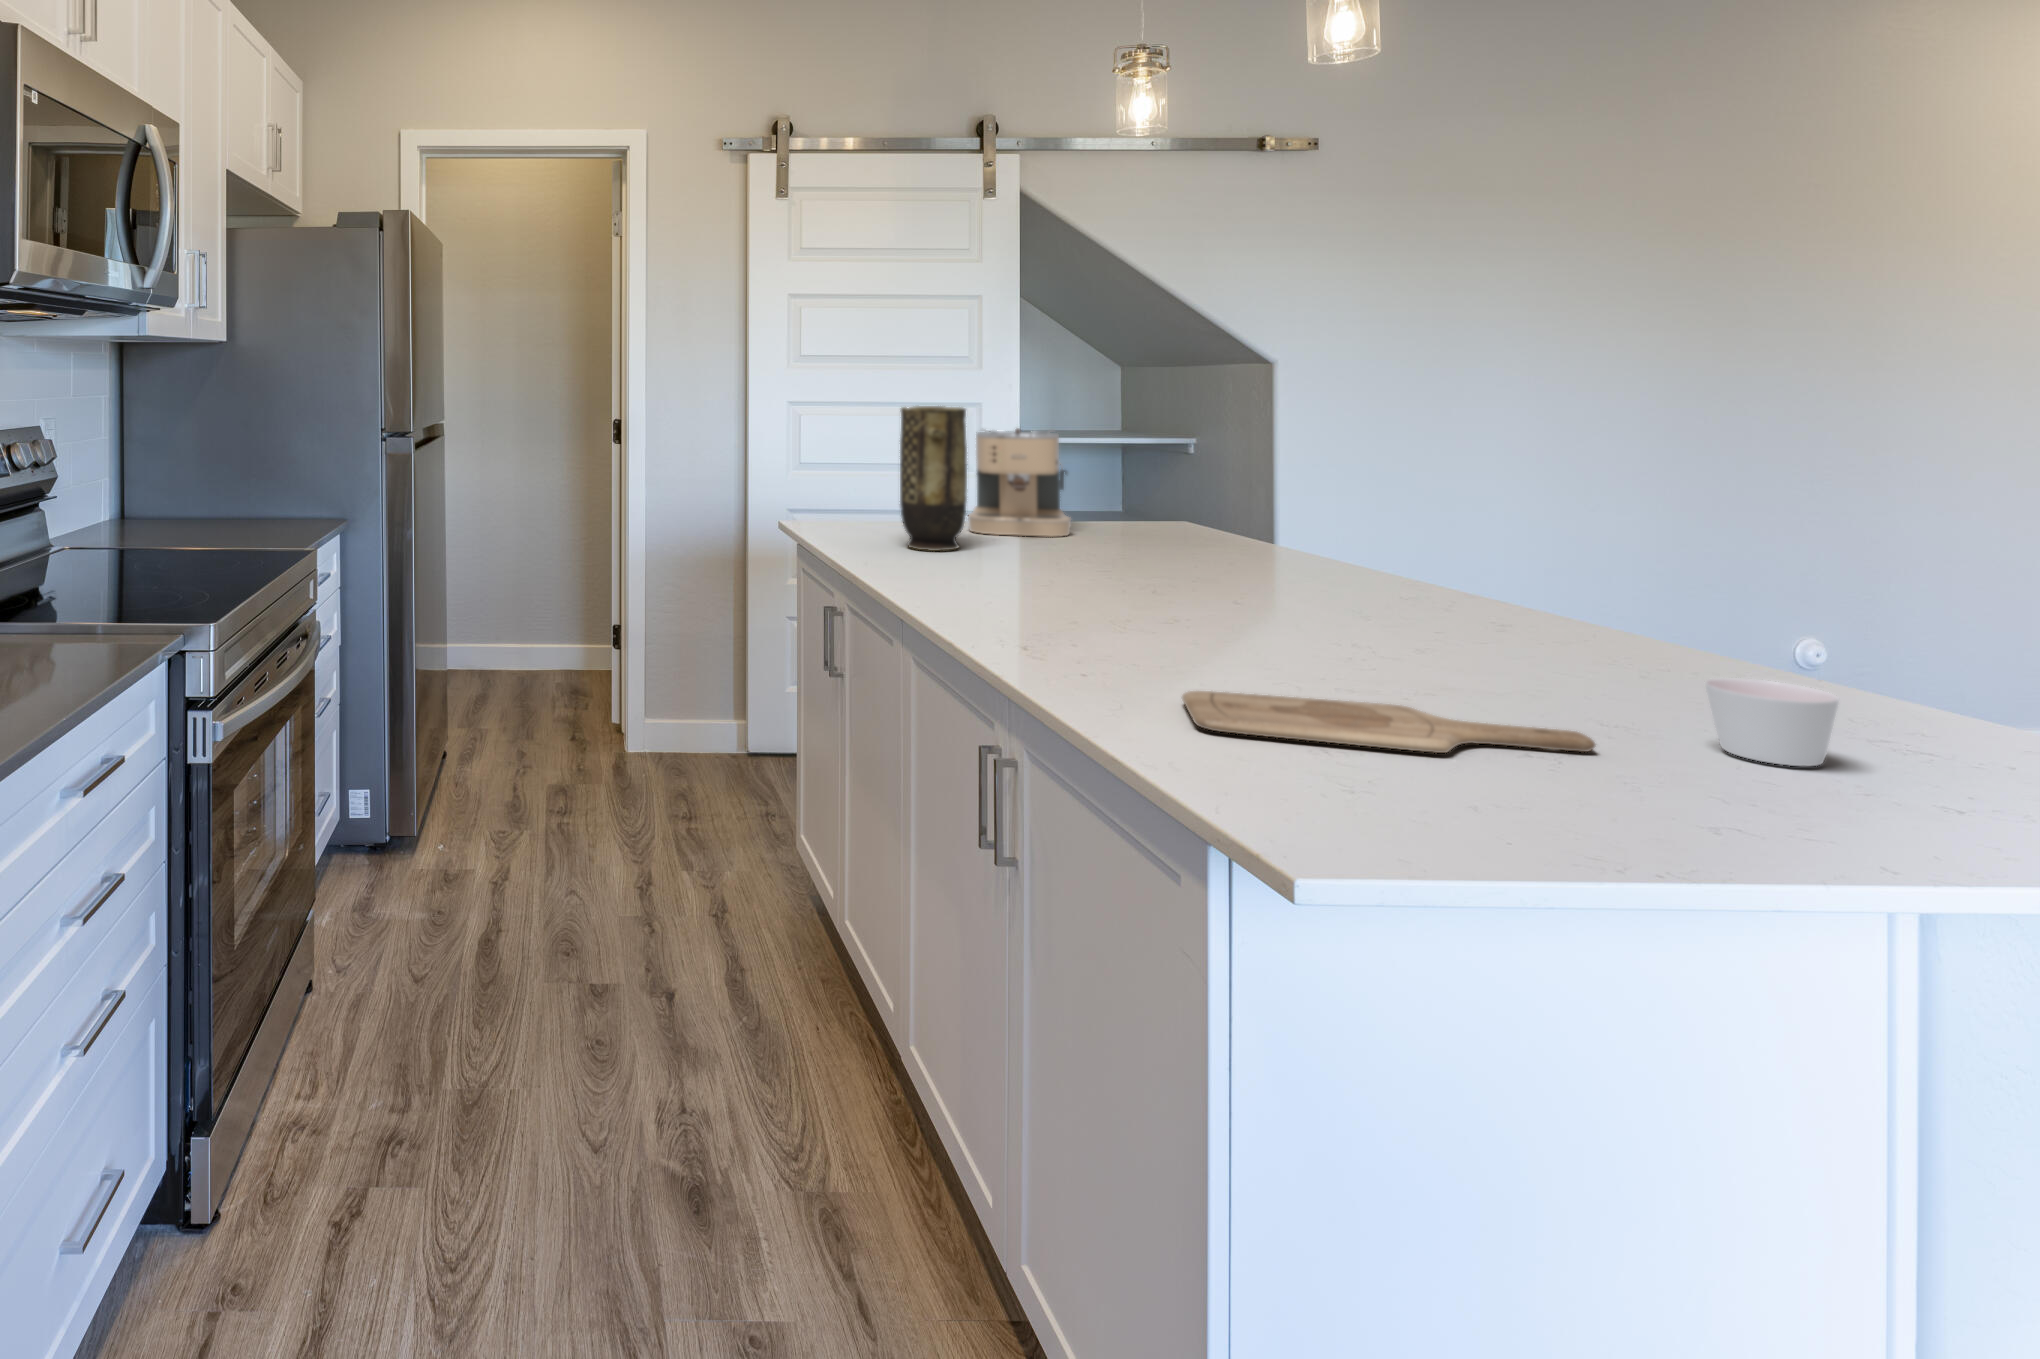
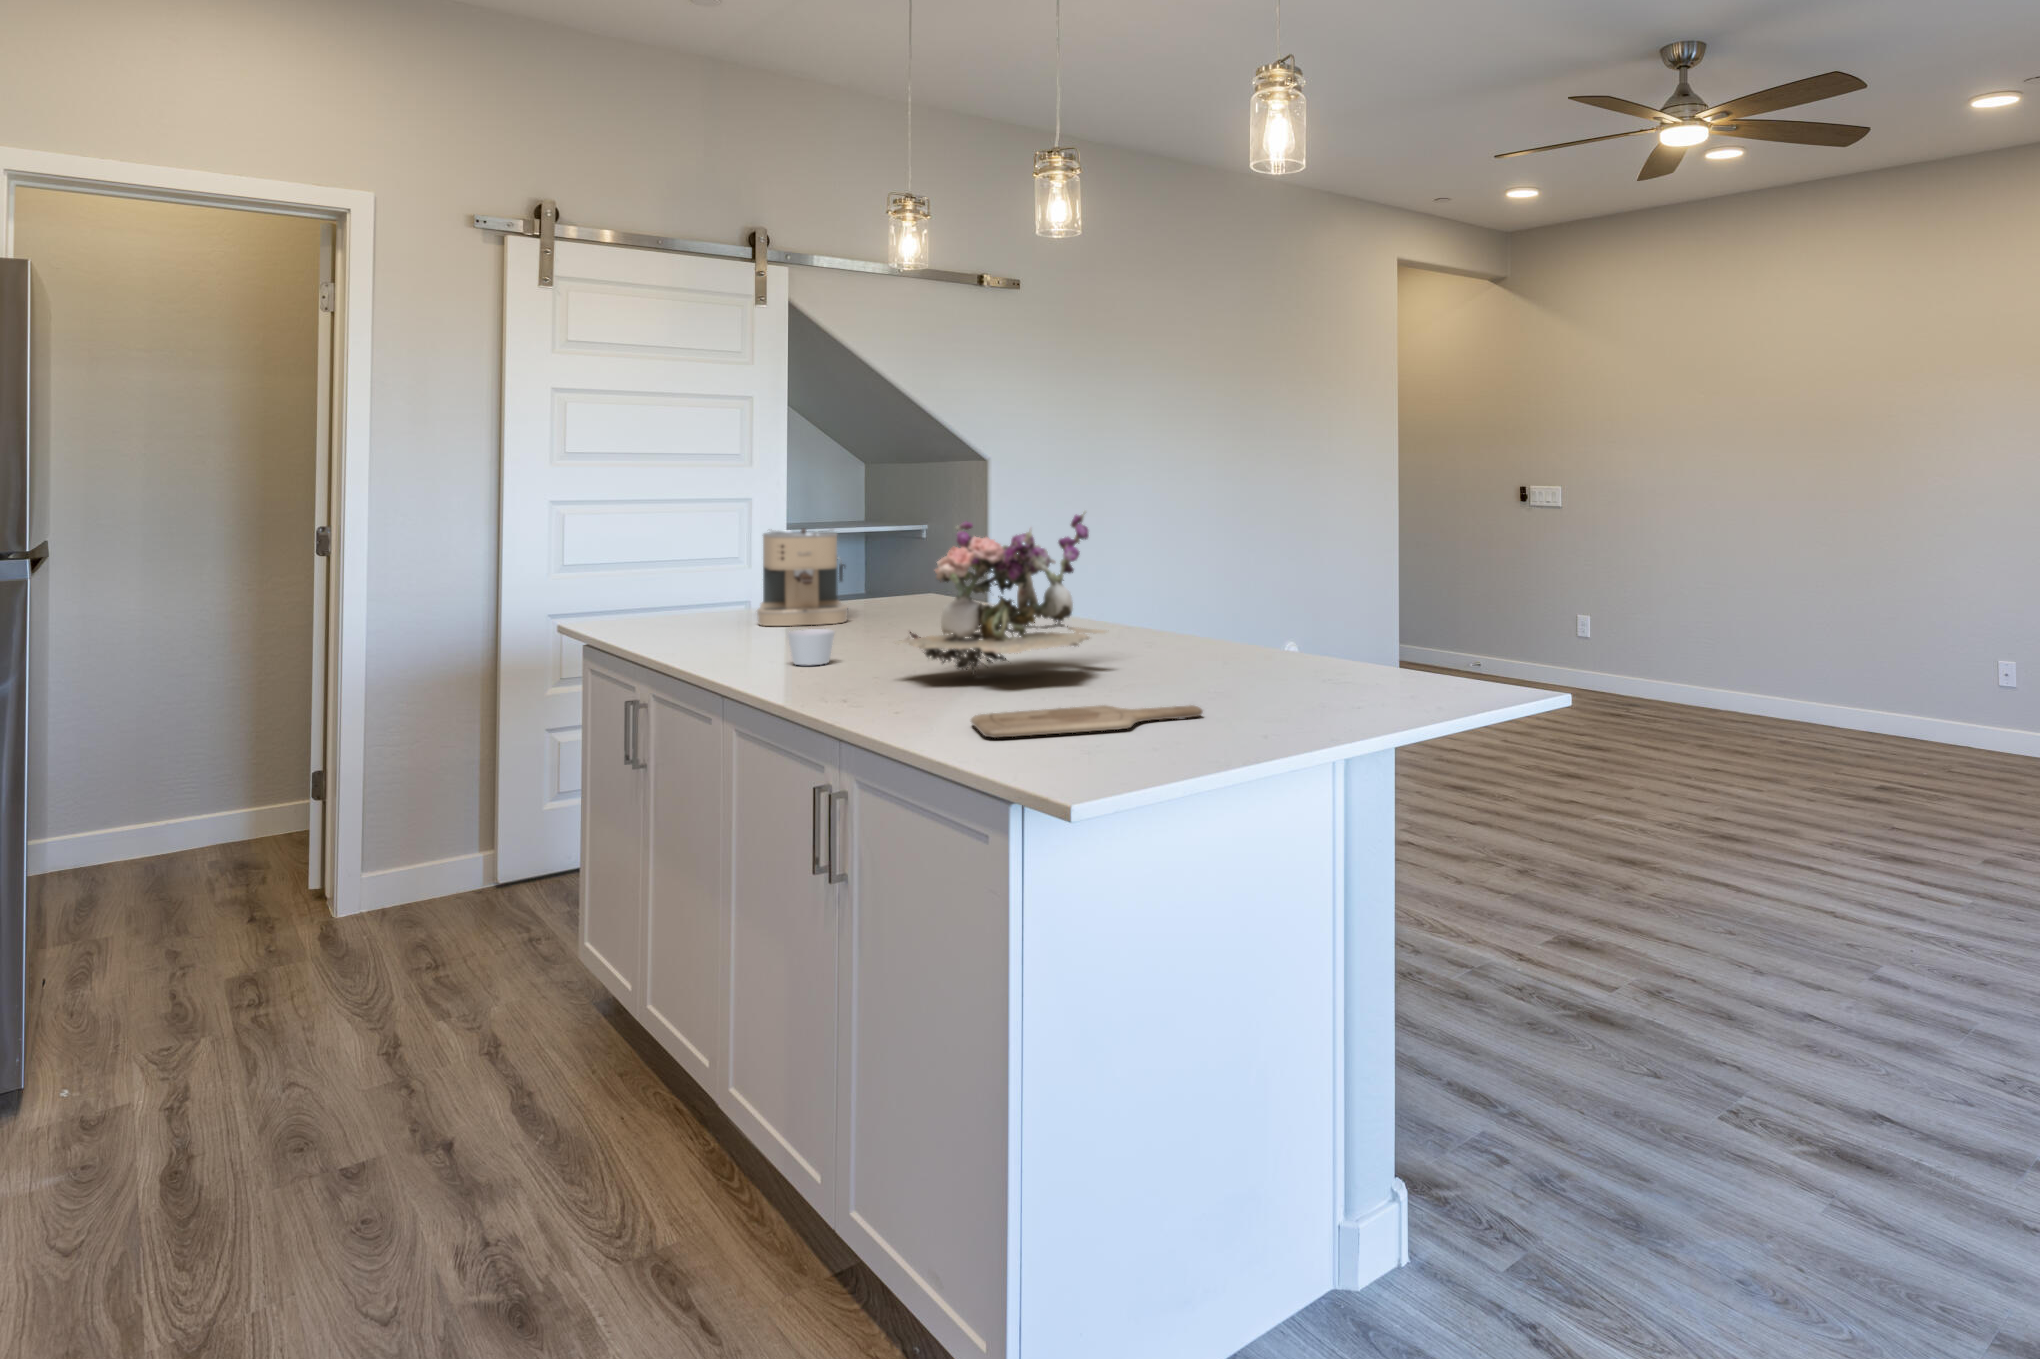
vase: present [900,406,967,551] -> none [700,509,763,644]
flower arrangement: none [1097,415,1423,629] -> present [897,511,1107,675]
candle: present [1705,678,1839,766] -> present [788,629,834,665]

